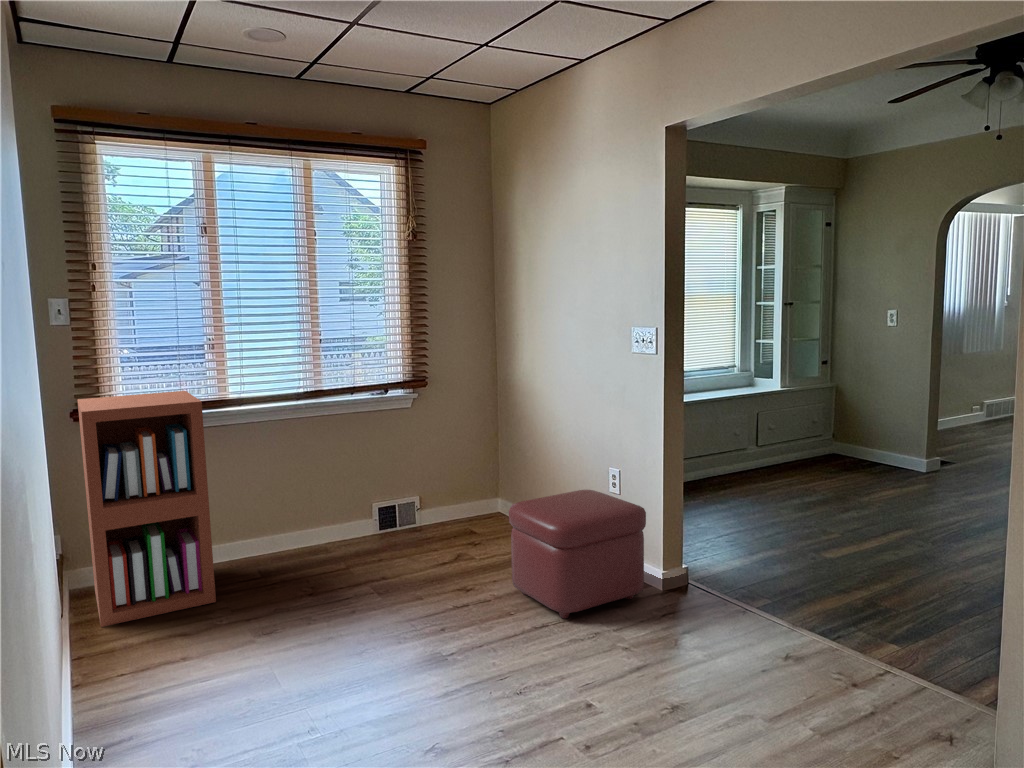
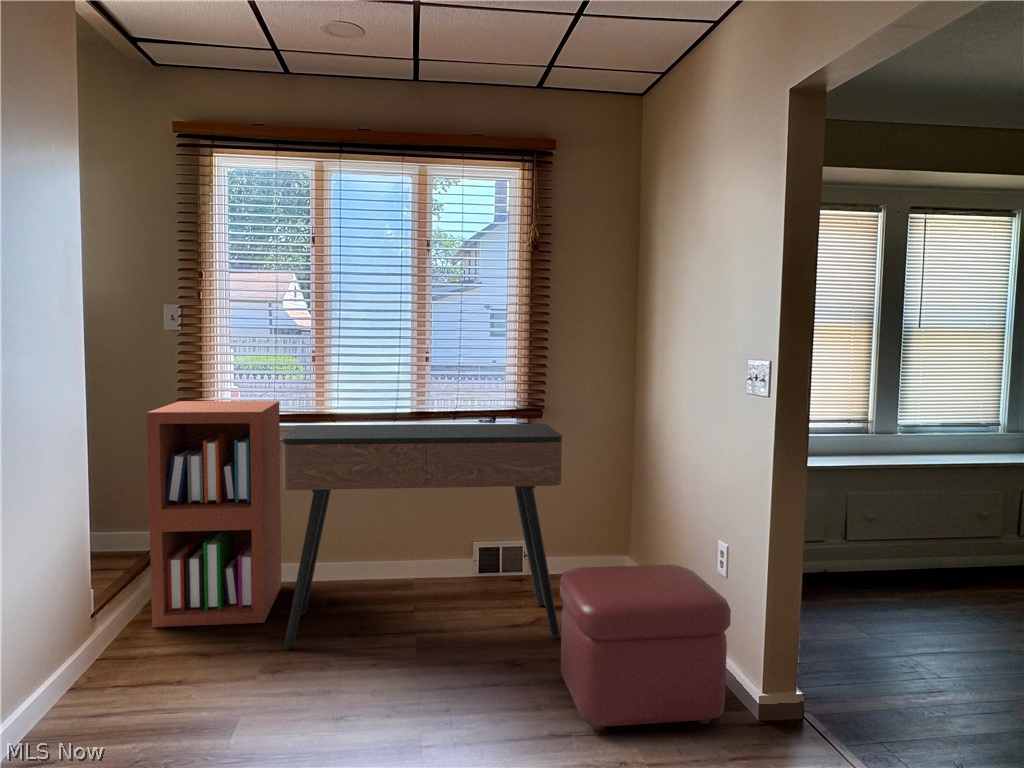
console table: none [229,391,486,617] -> present [283,424,562,649]

